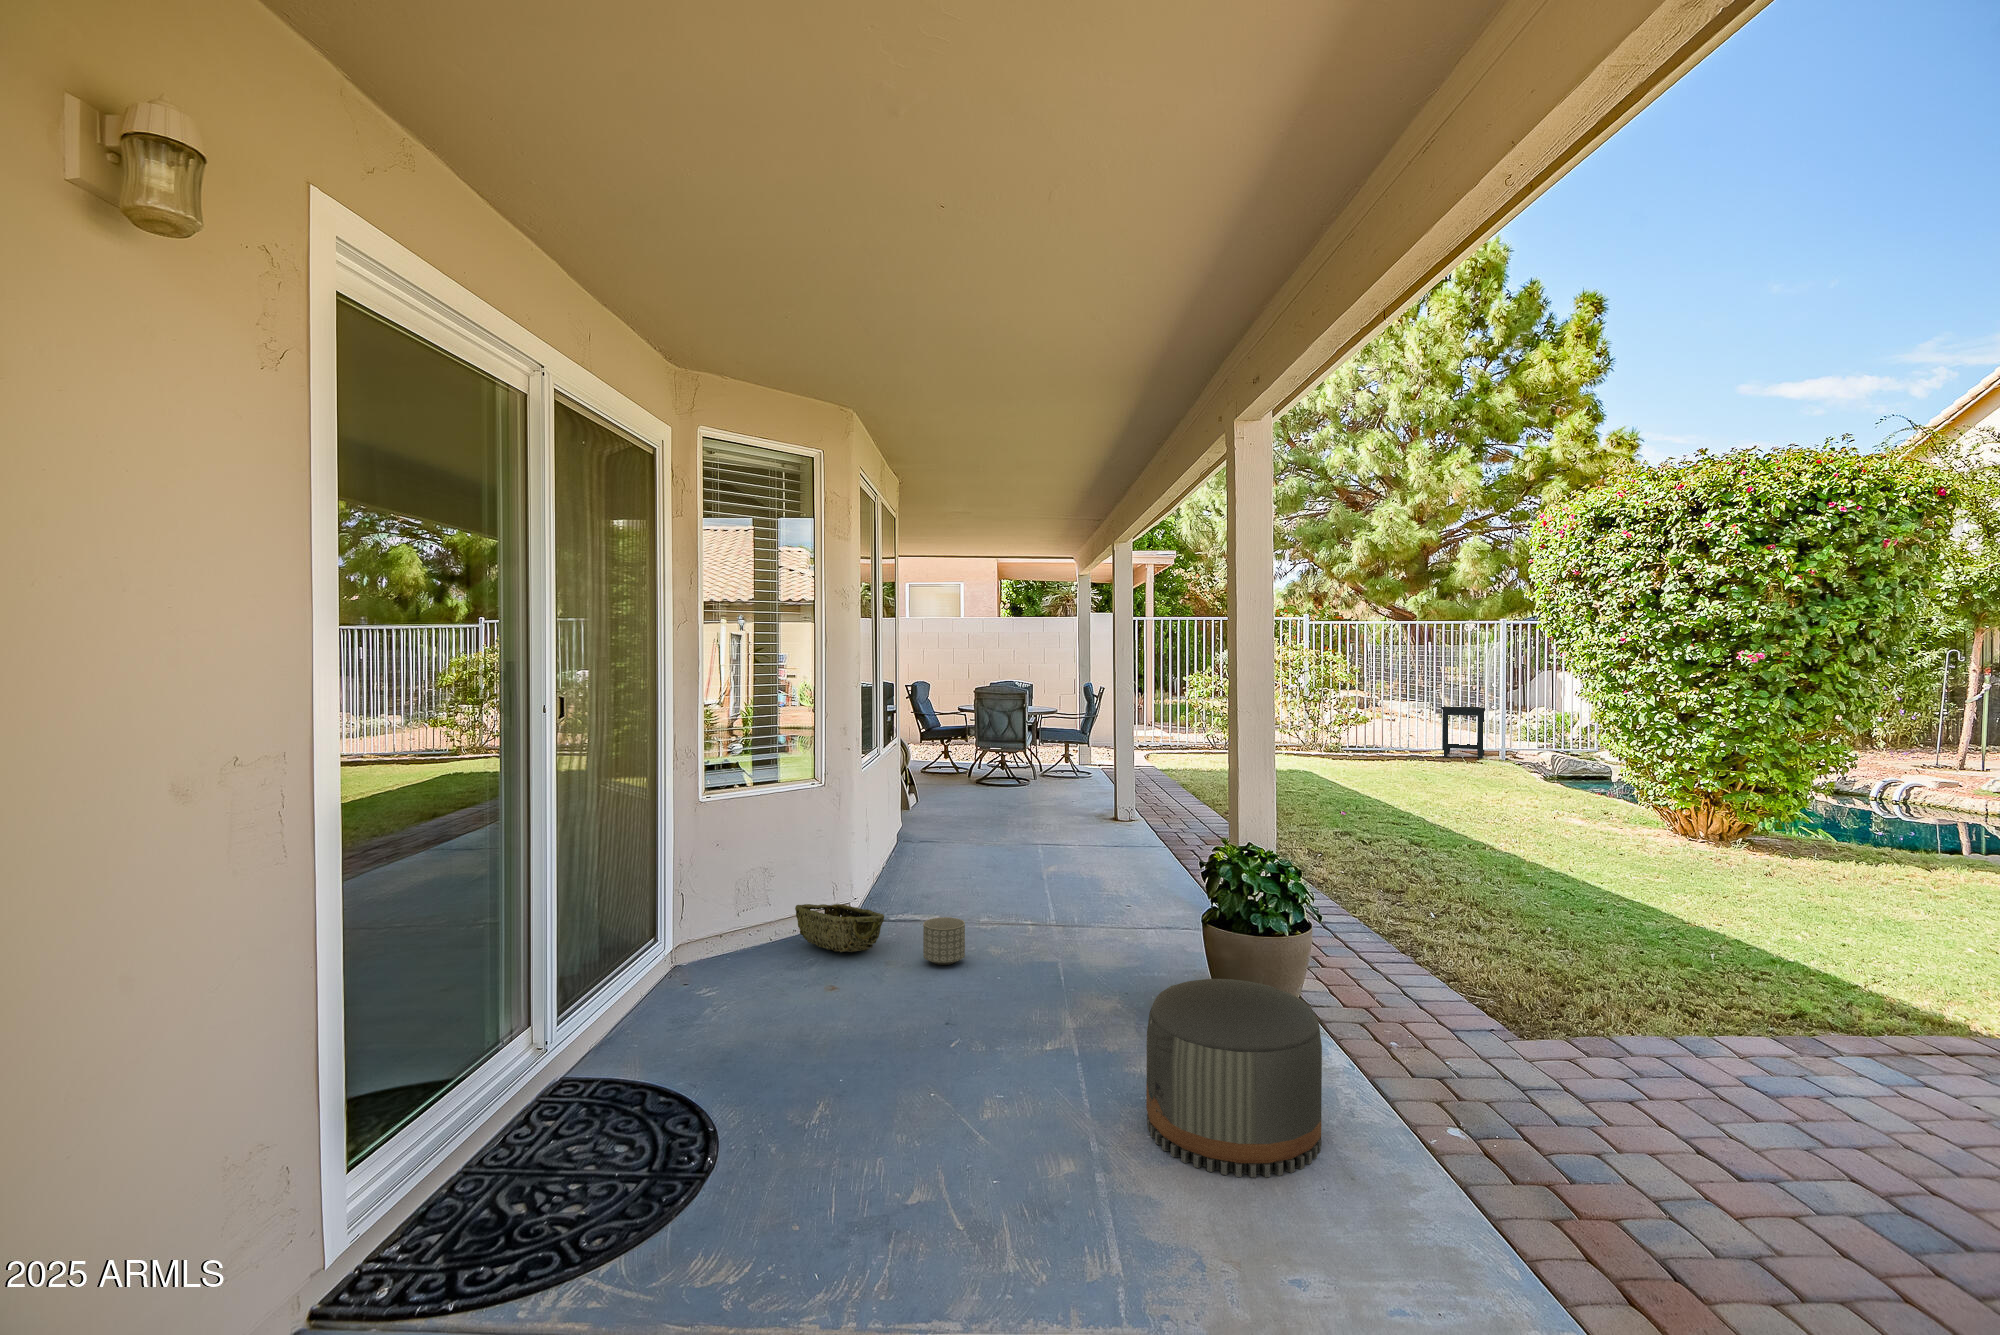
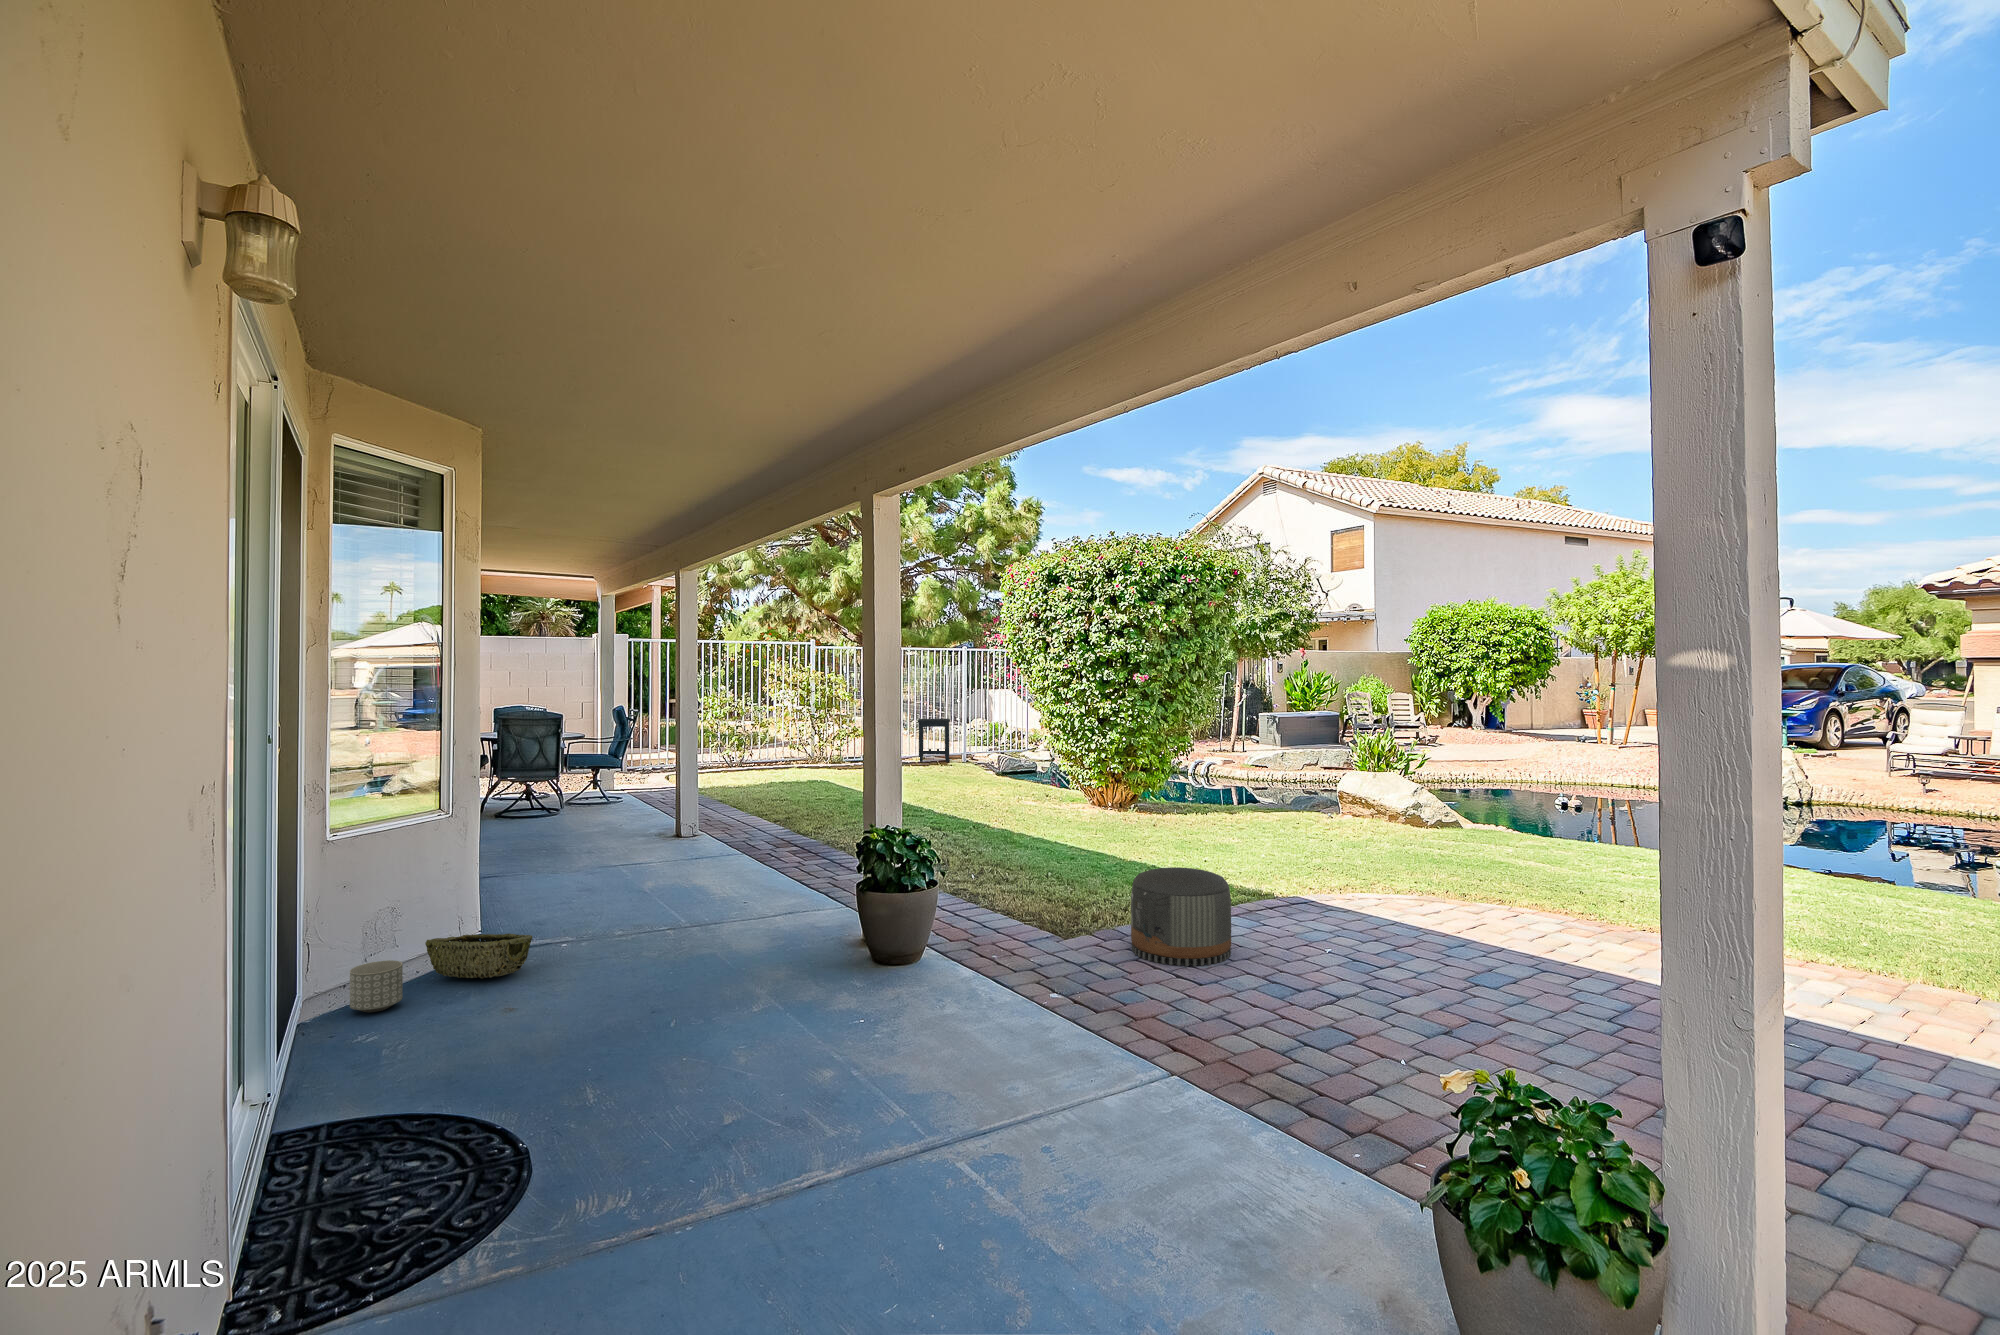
planter: present [923,917,965,965] -> present [350,960,403,1012]
pouf: present [1146,979,1322,1177] -> present [1131,867,1231,966]

